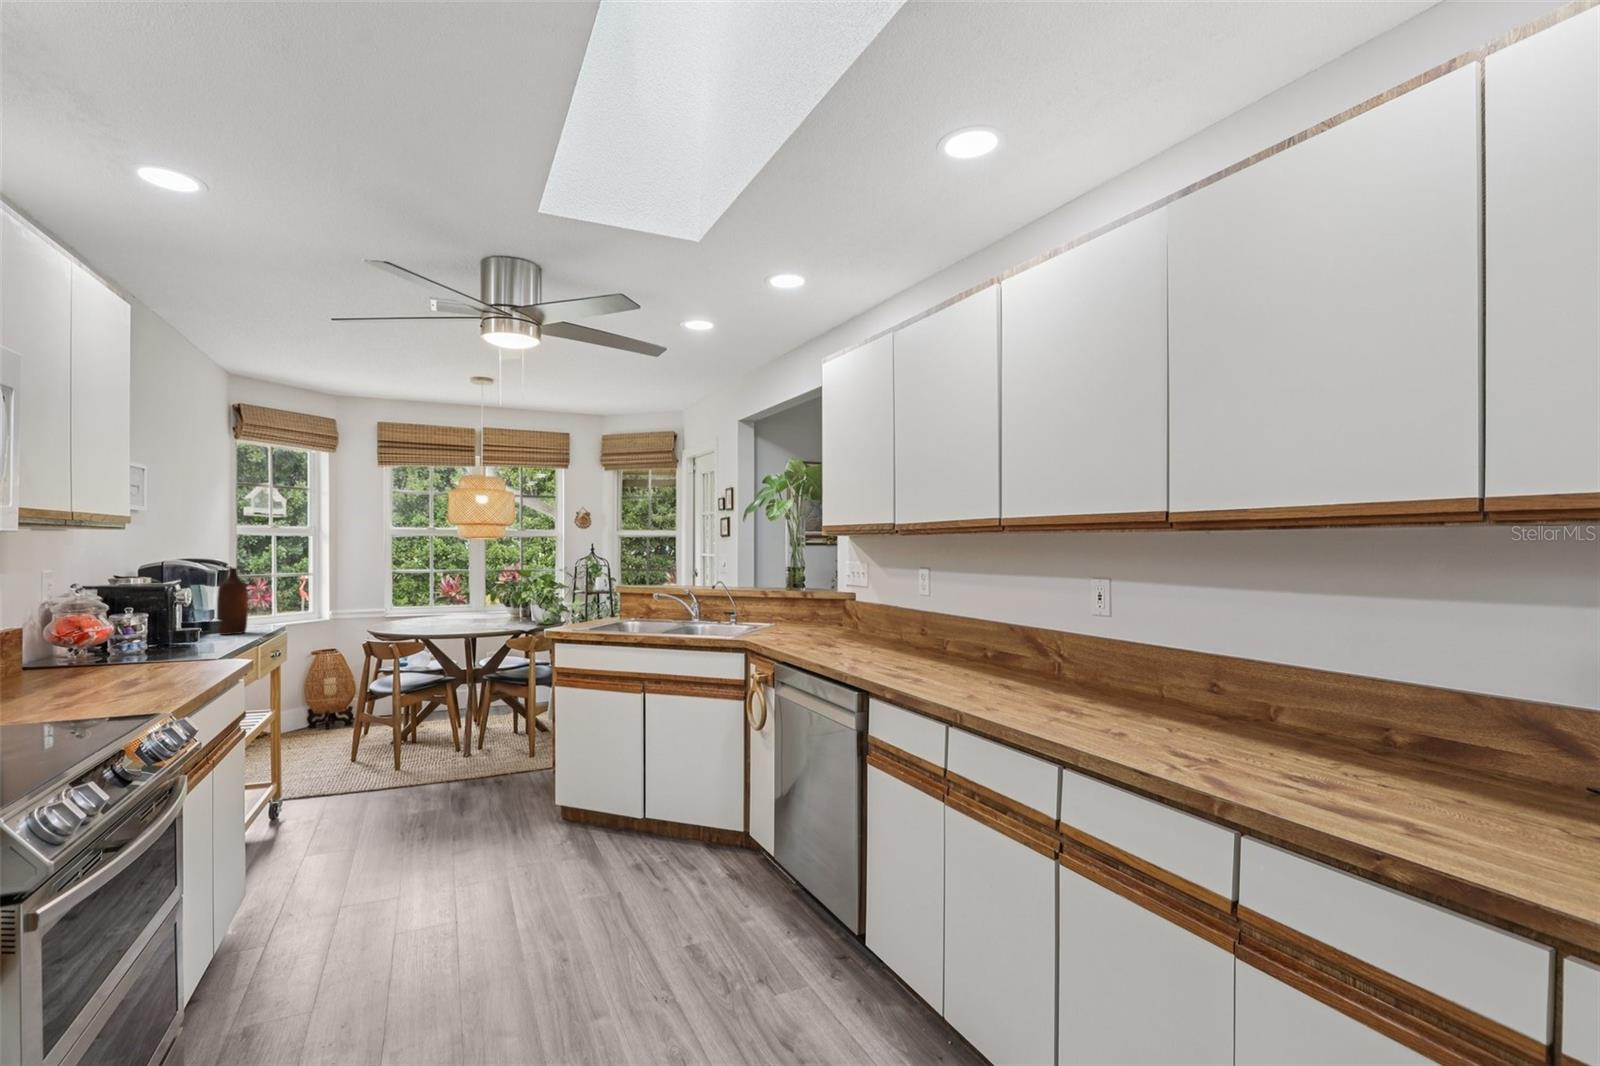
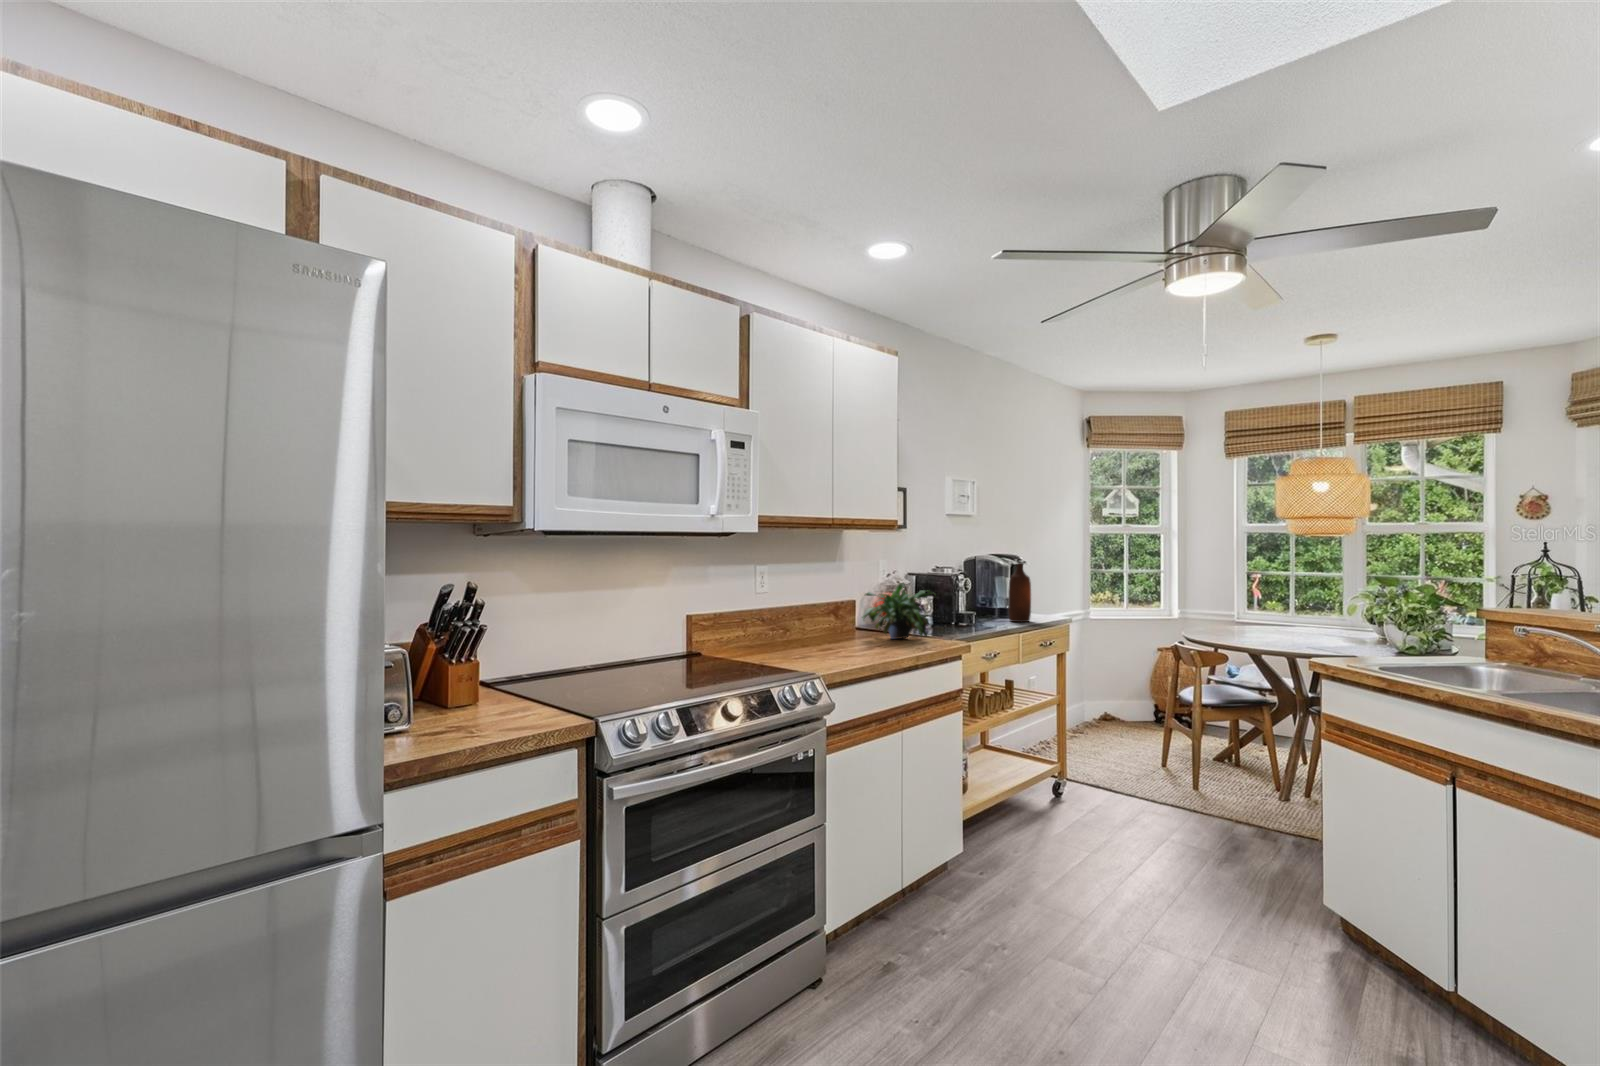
potted plant: none [66,596,193,668] -> present [862,583,933,639]

